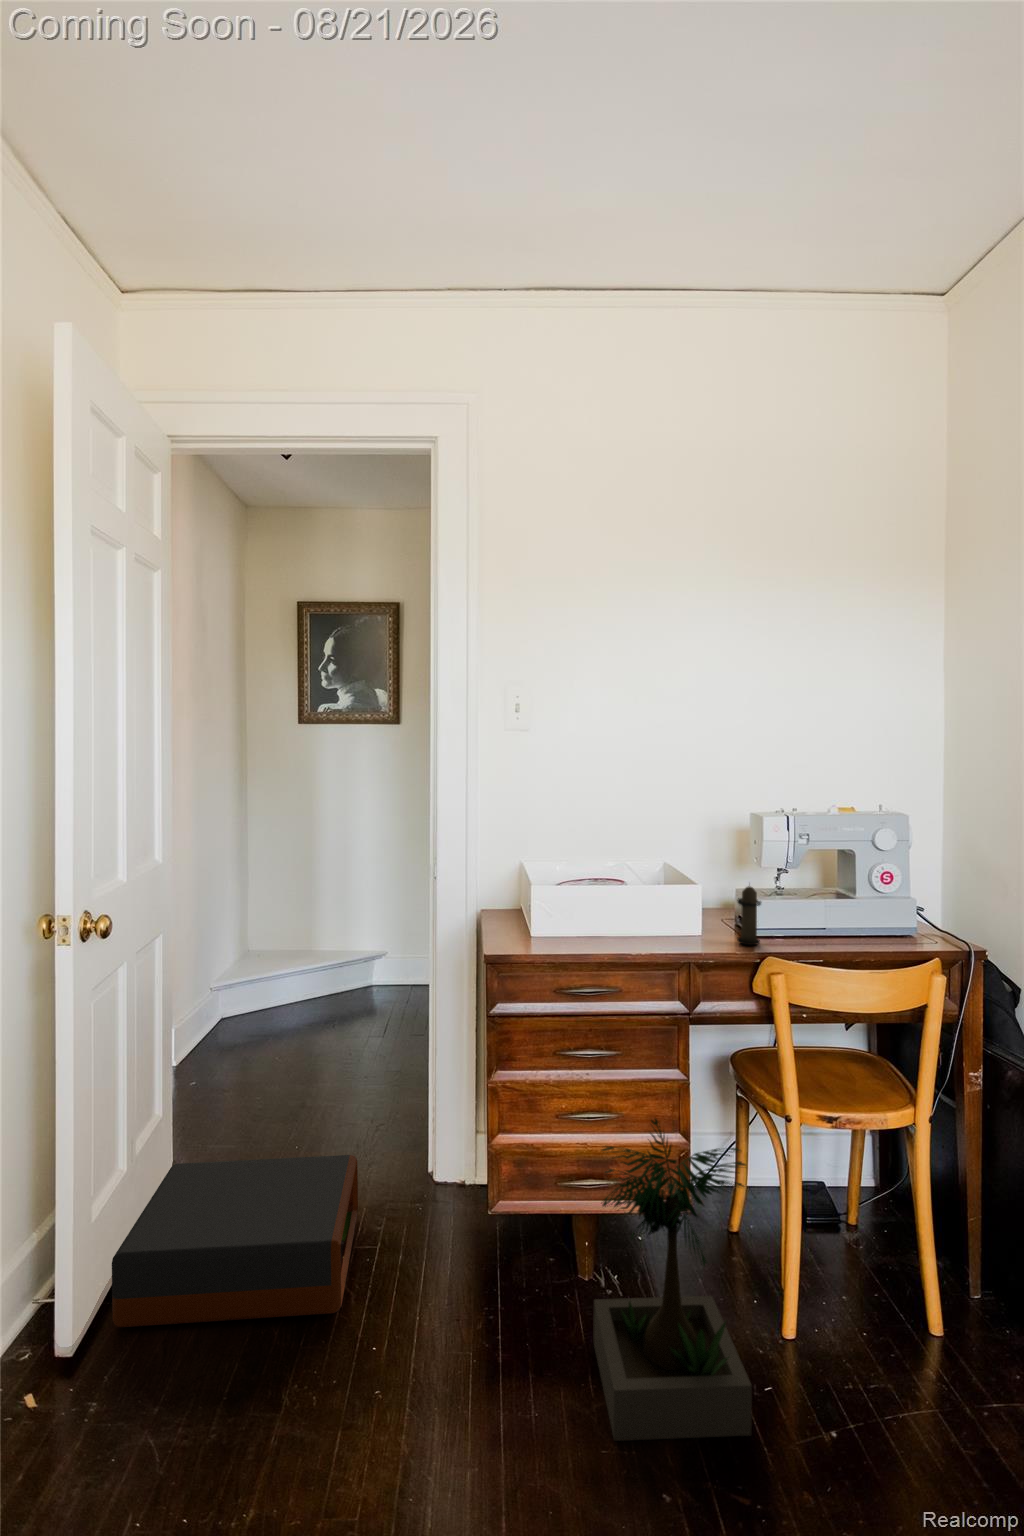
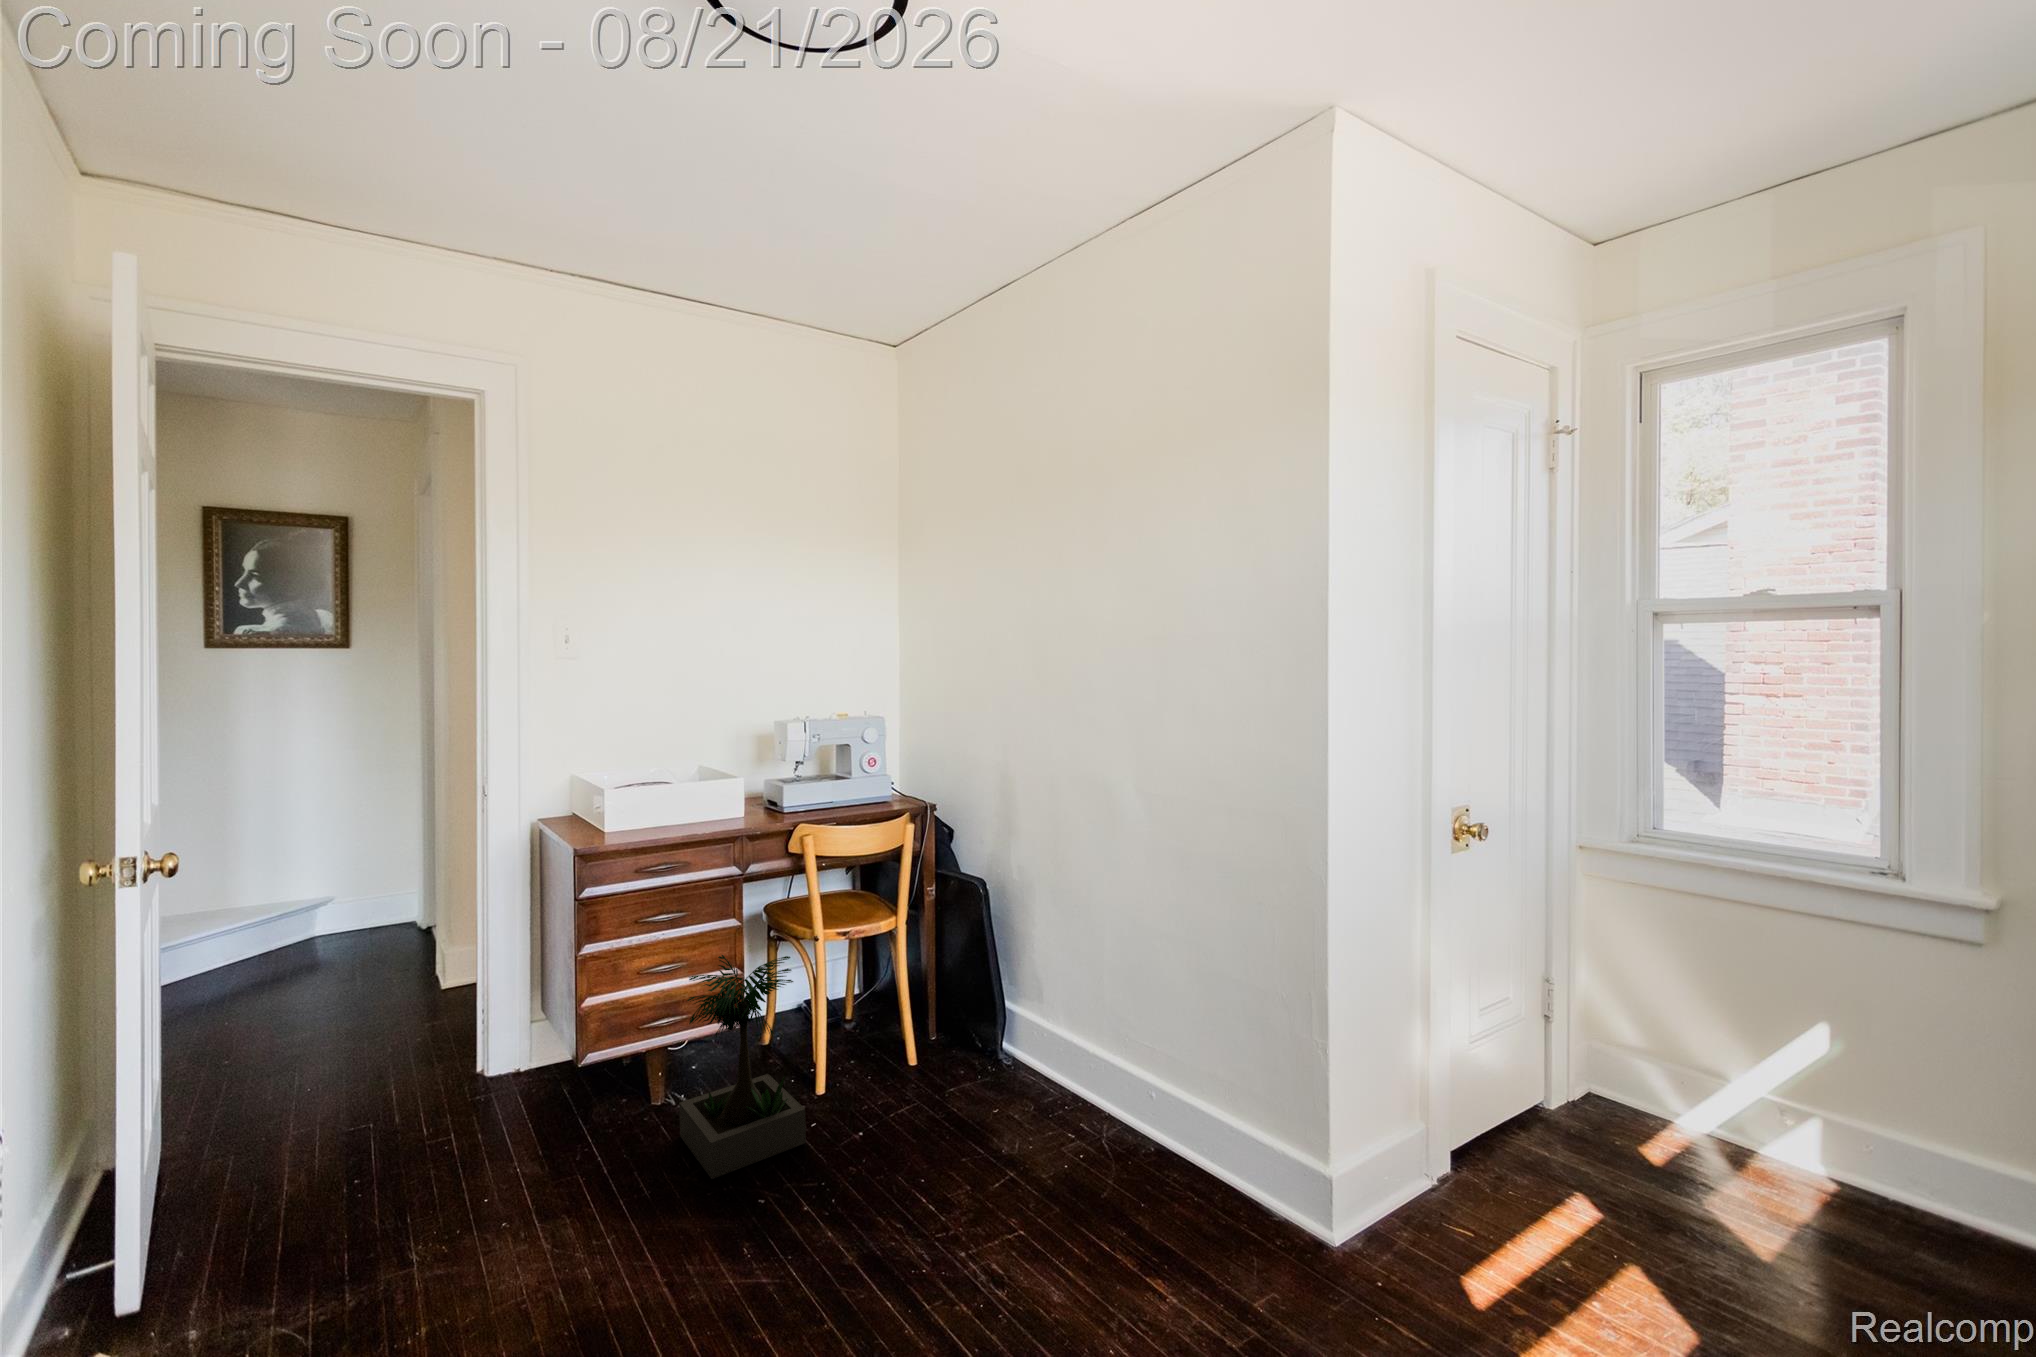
candle: present [737,886,761,945] -> none [769,774,792,821]
storage box: present [112,1155,358,1327] -> none [161,1072,440,1285]

